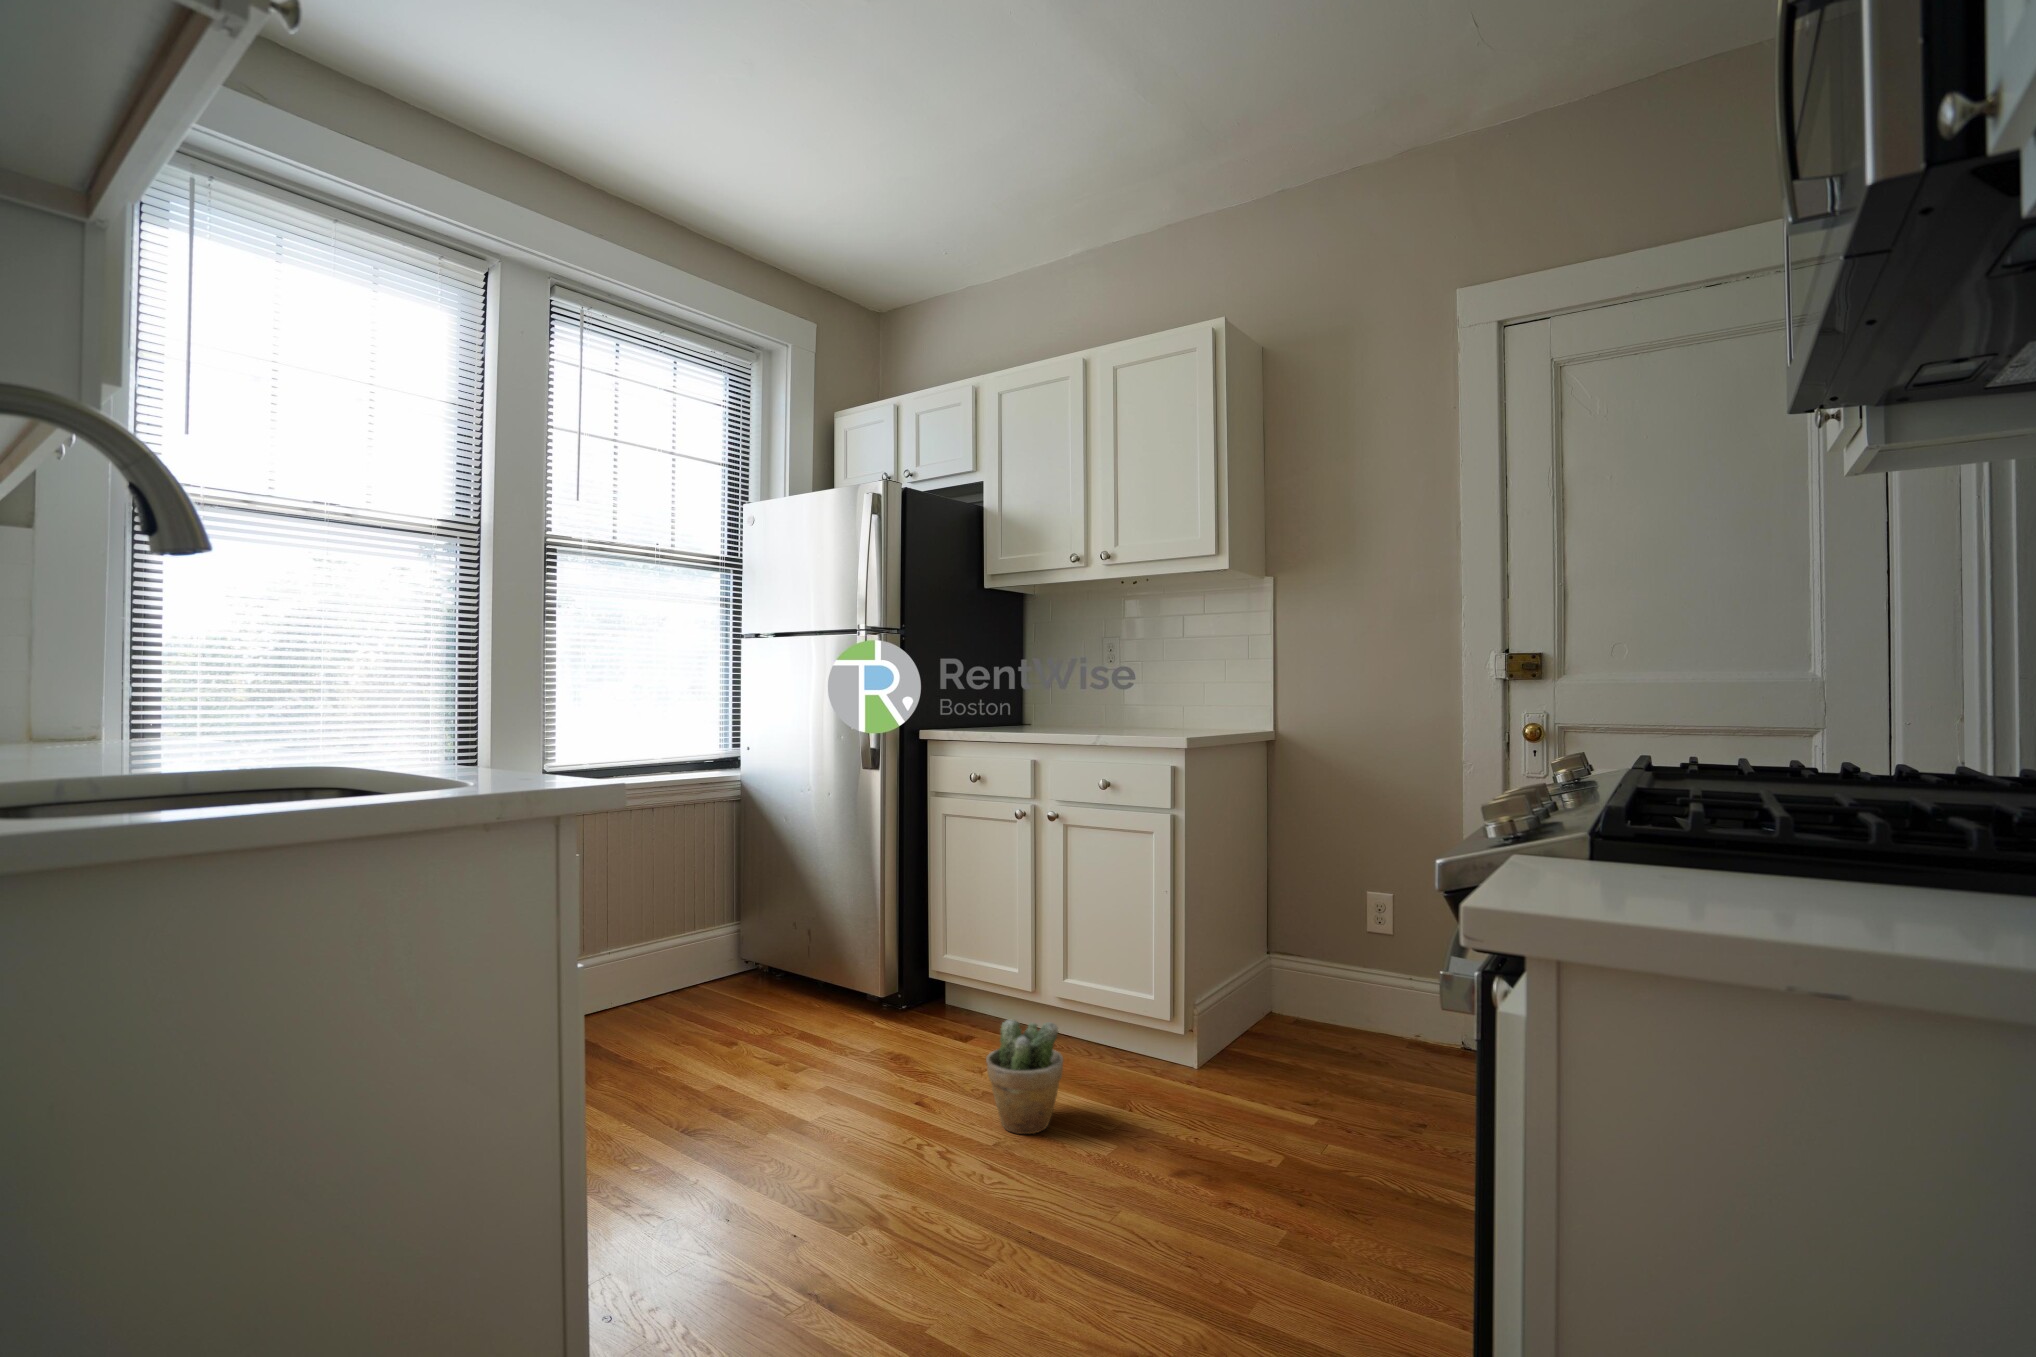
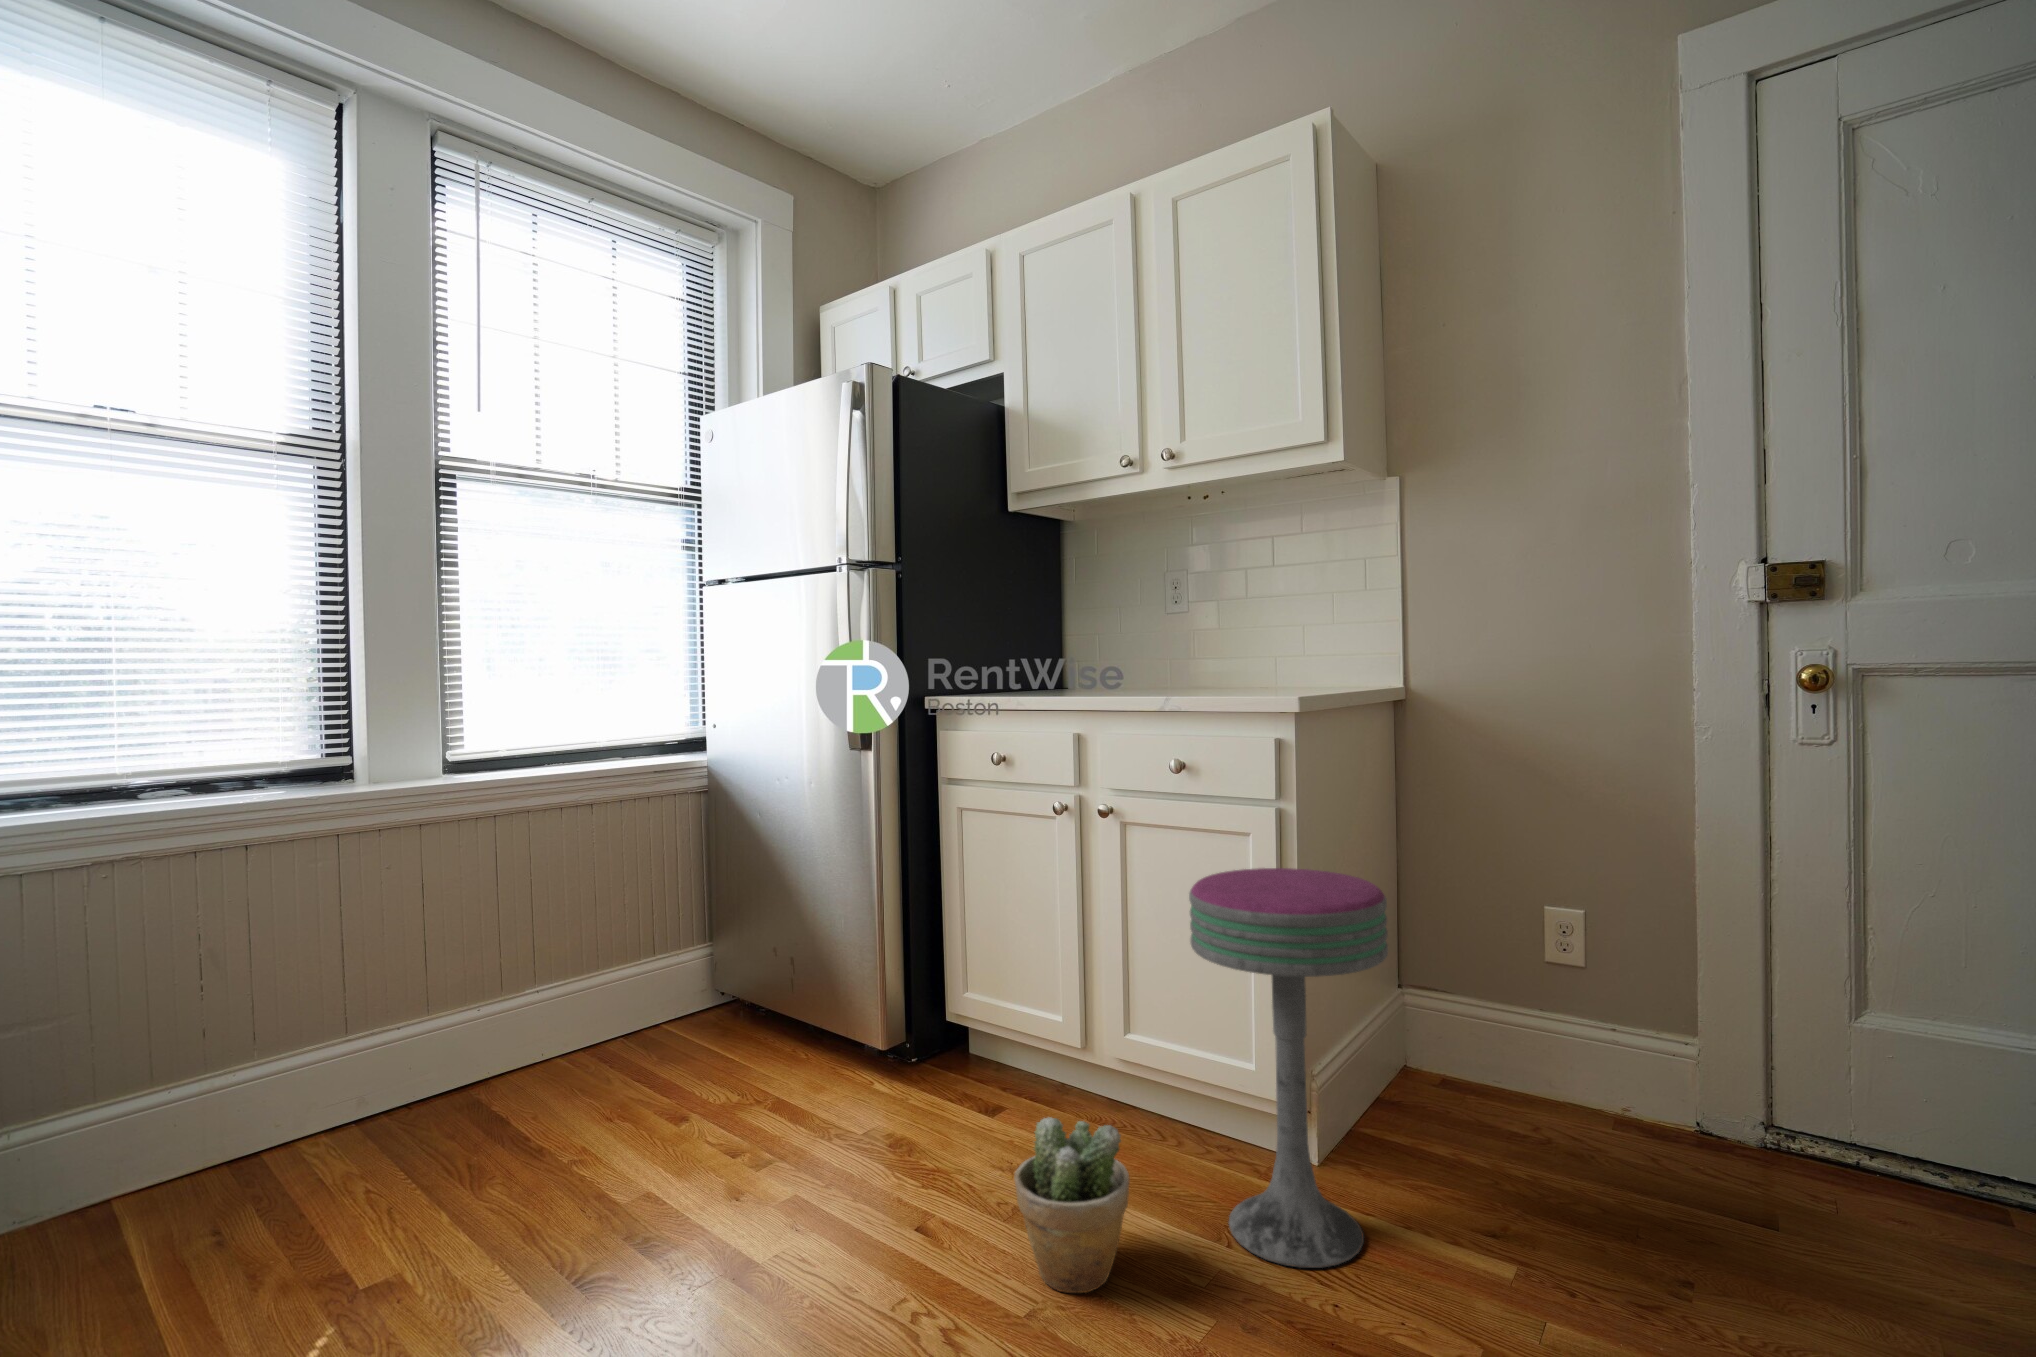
bar stool: none [1109,856,1239,1121] -> present [1189,868,1388,1268]

